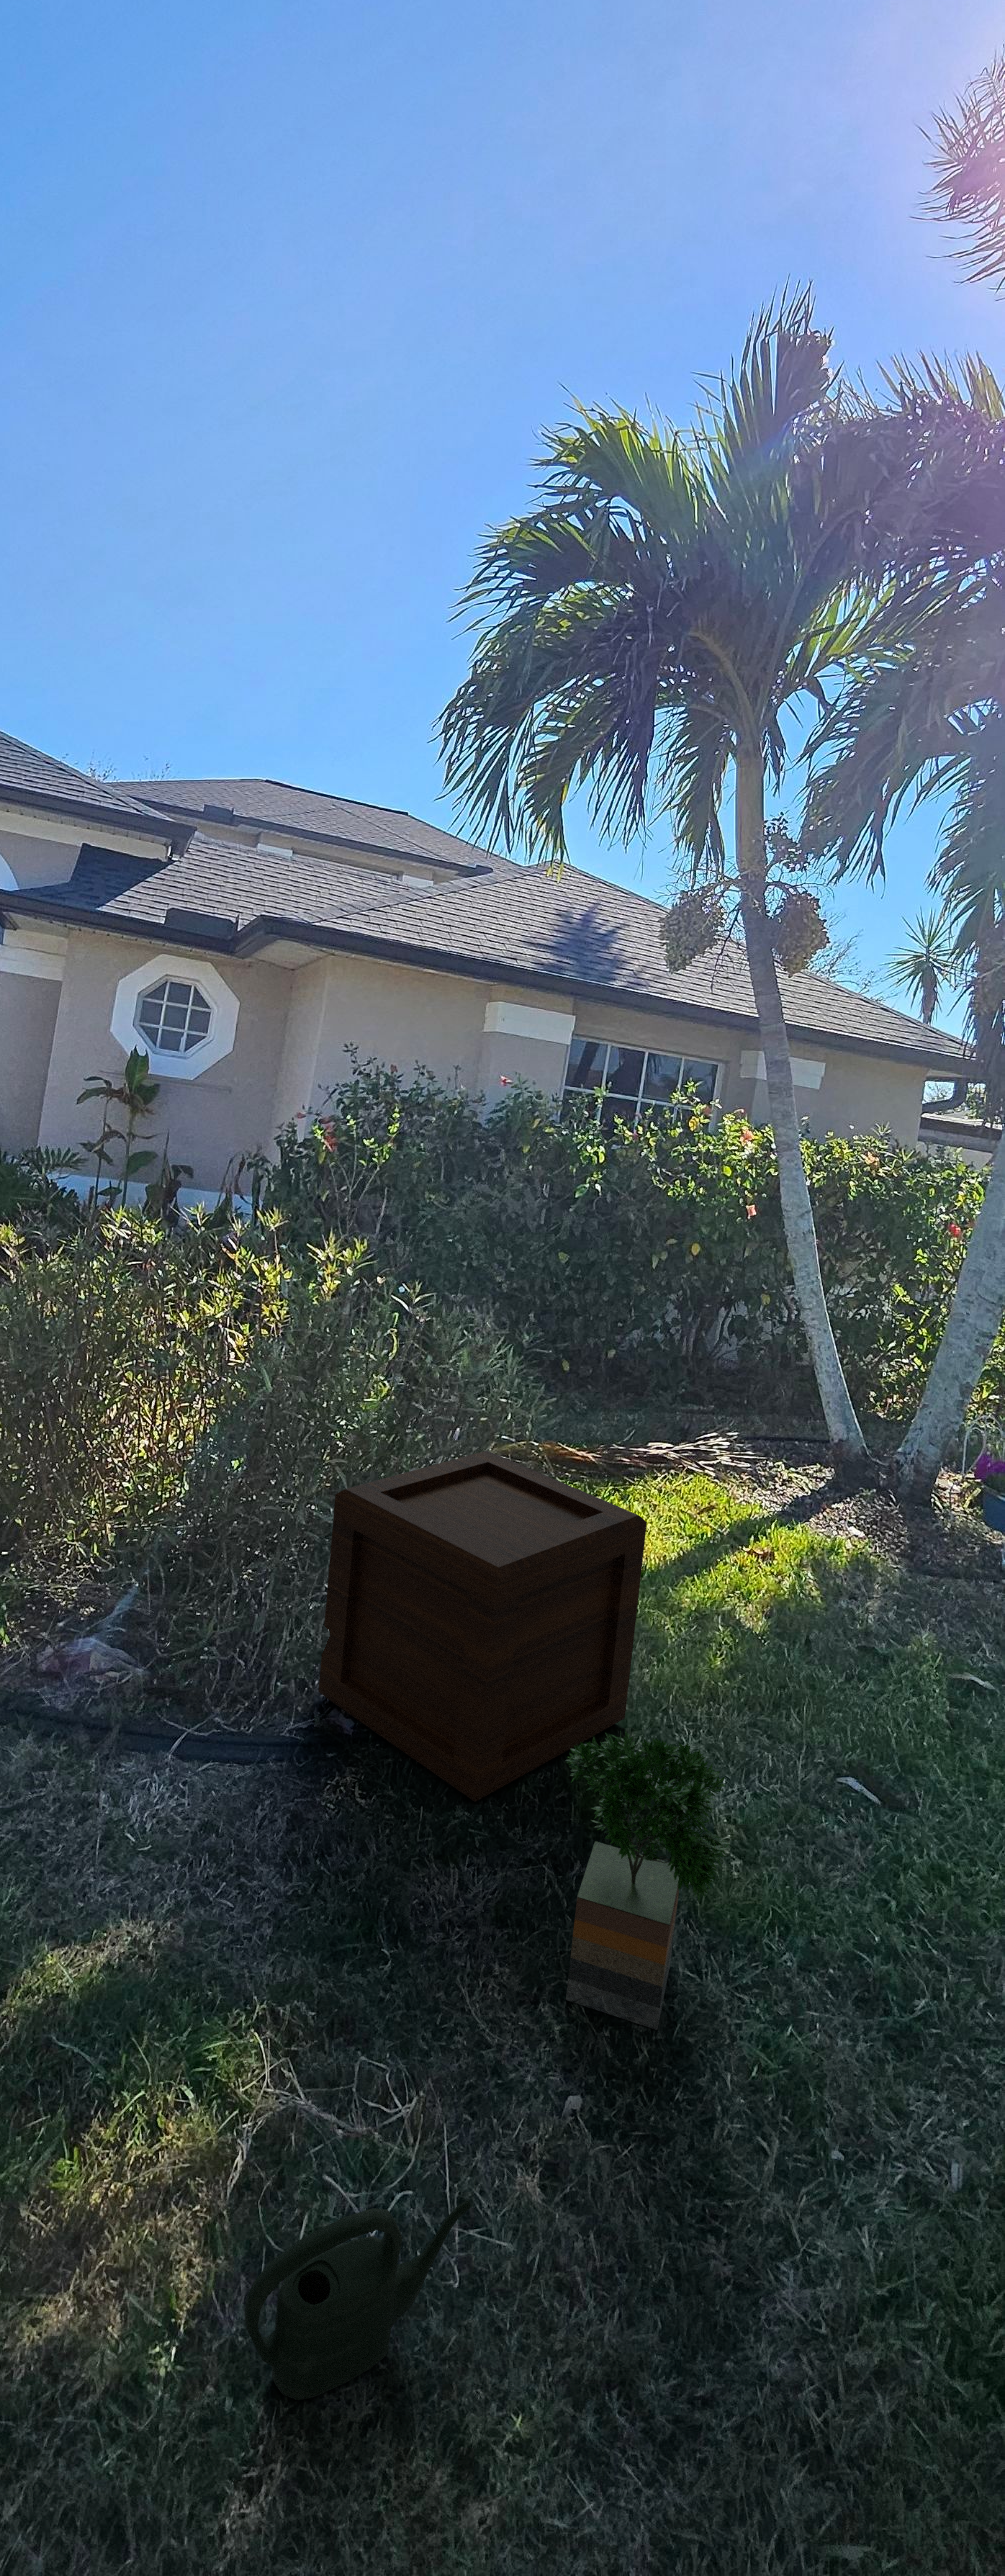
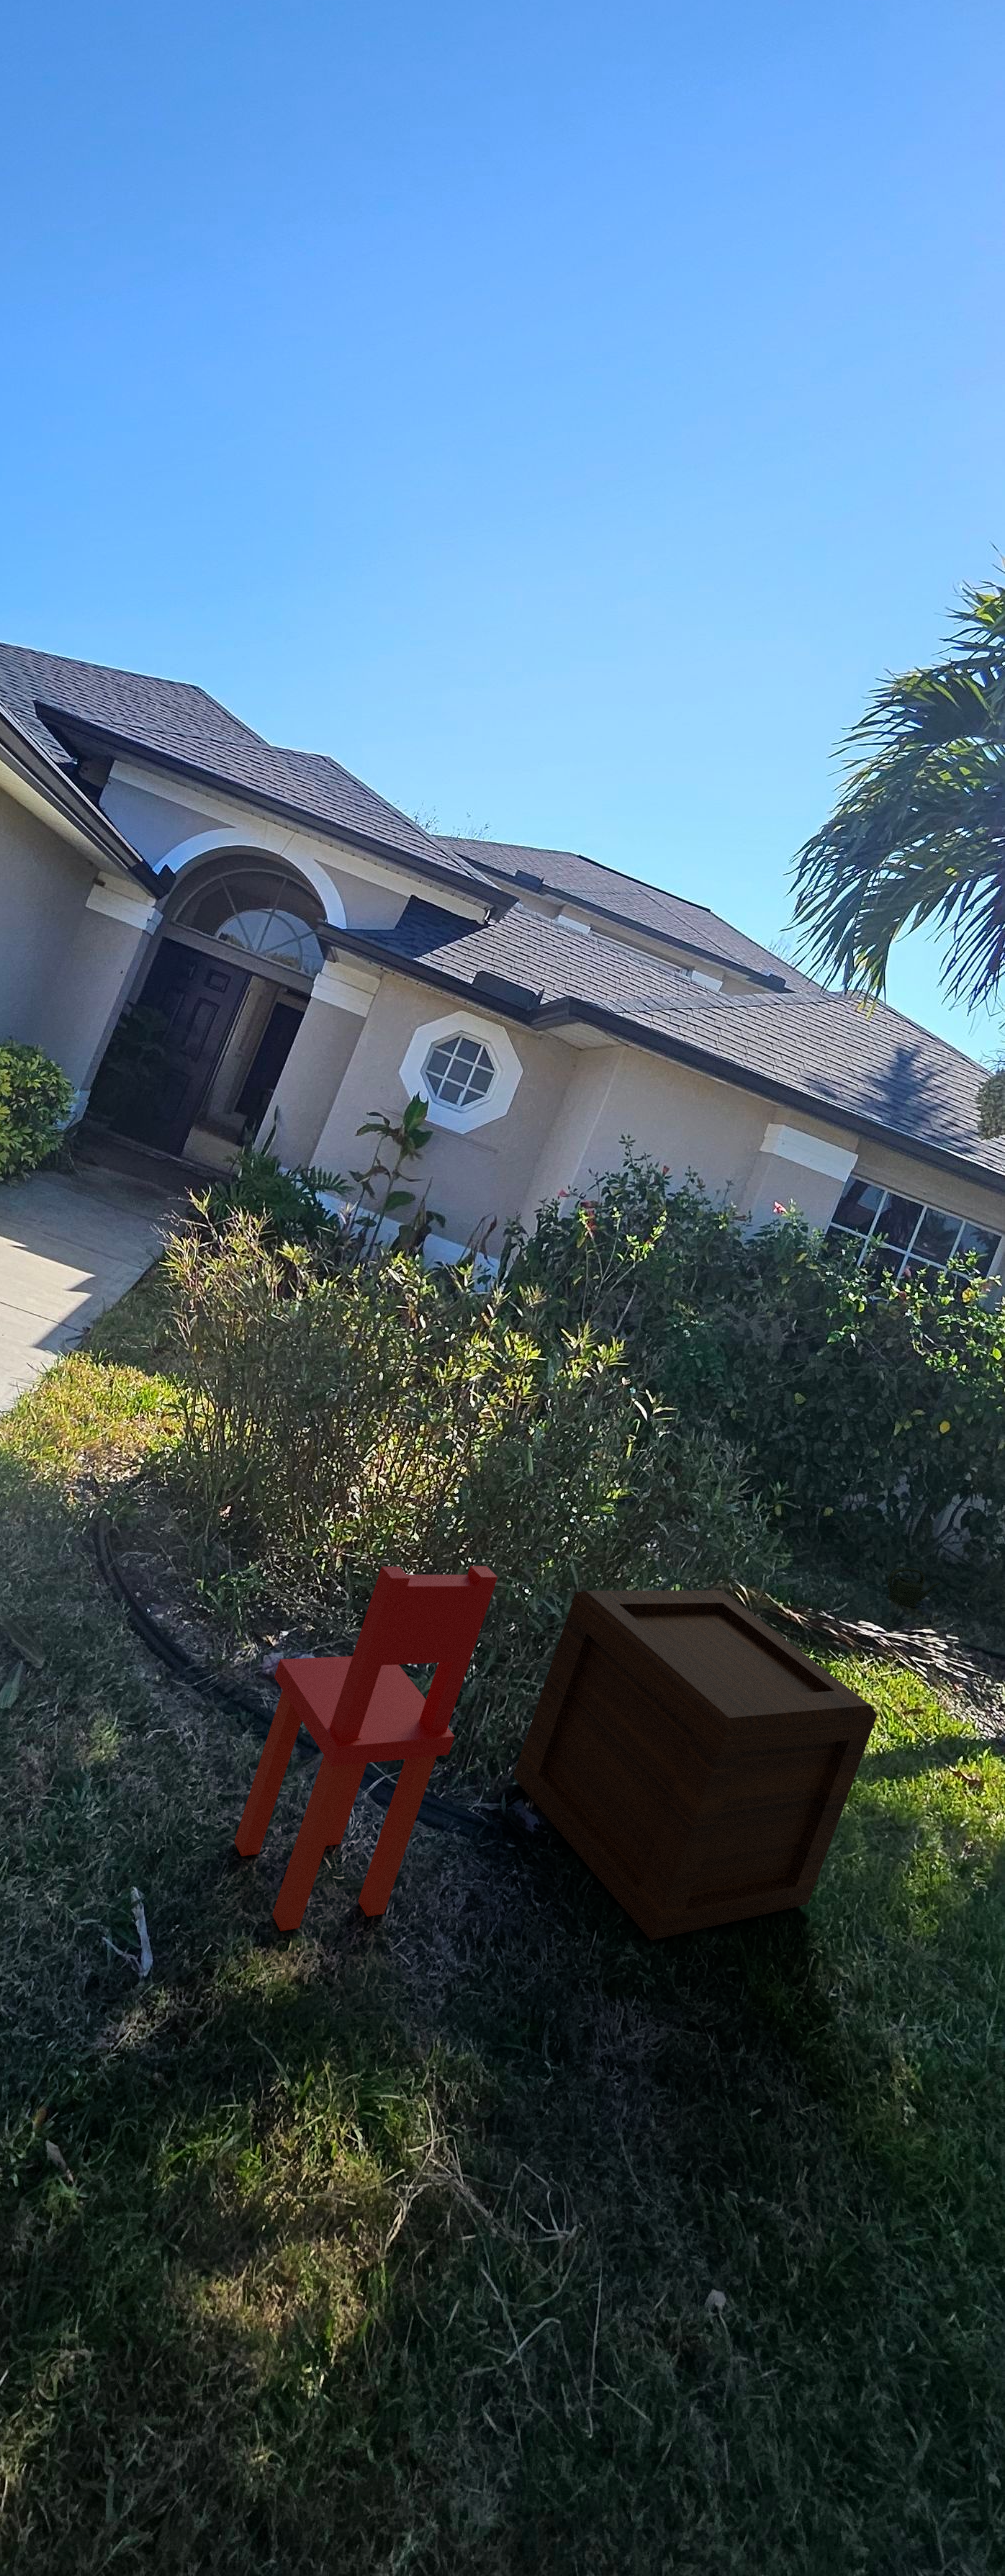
chair: none [18,1491,224,1923] -> present [234,1566,498,1931]
potted tree: present [566,1731,730,2030] -> none [720,1923,934,2249]
watering can: present [244,2200,470,2400] -> present [888,1567,940,1607]

